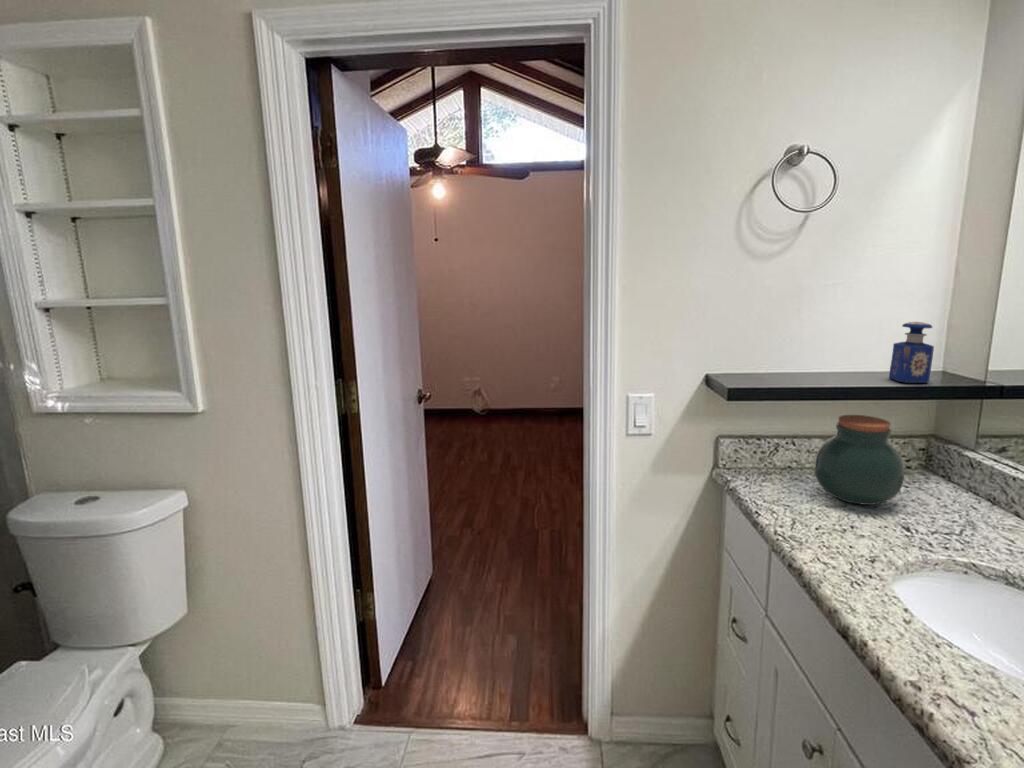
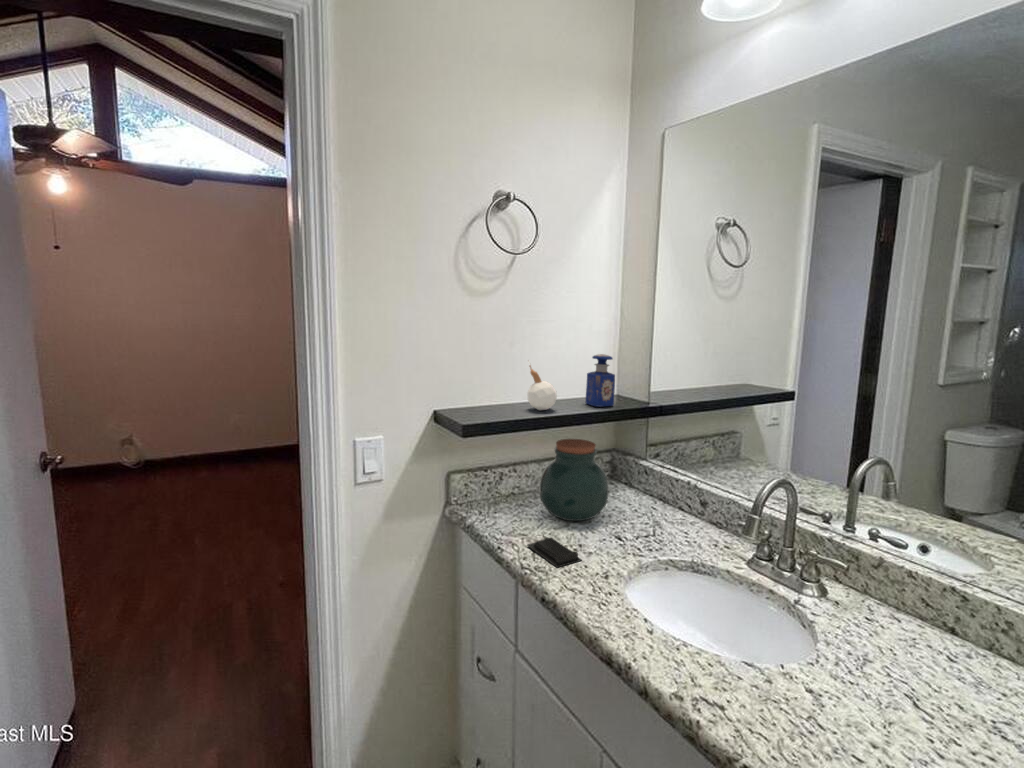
candle: none [810,327,847,382] -> present [527,365,557,410]
soap bar: none [788,512,848,541] -> present [527,538,582,567]

